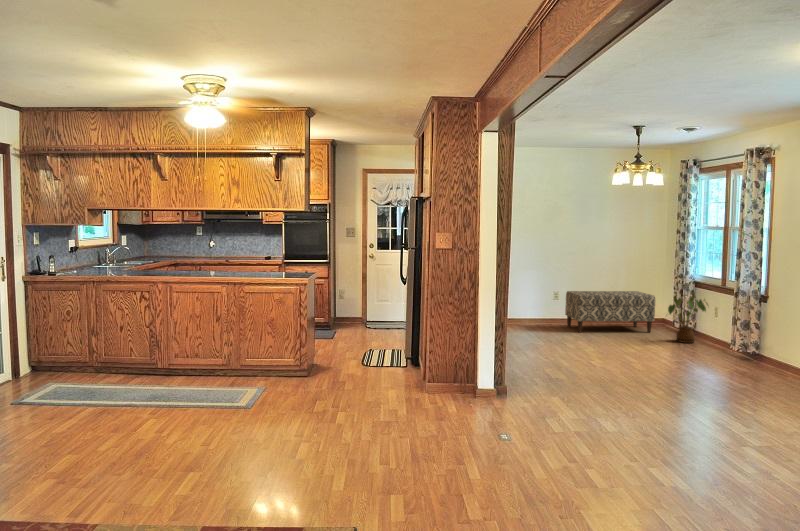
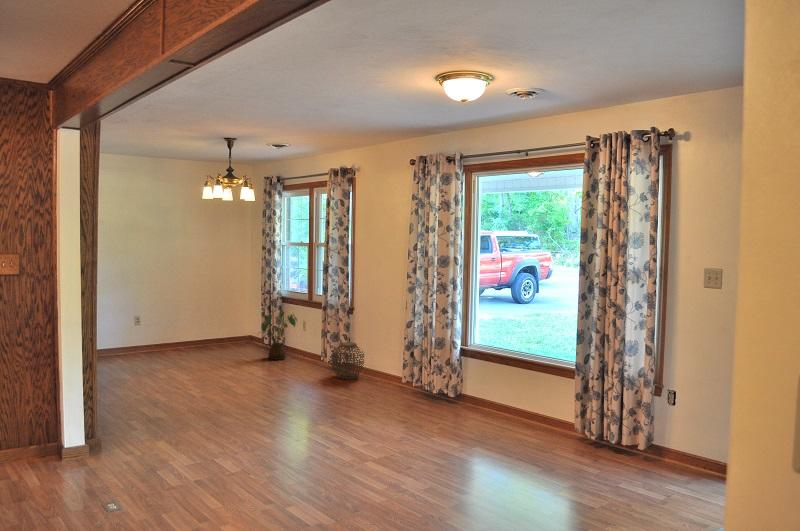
bench: present [565,291,655,332] -> none [145,310,245,363]
woven basket: none [737,331,777,370] -> present [331,342,364,379]

